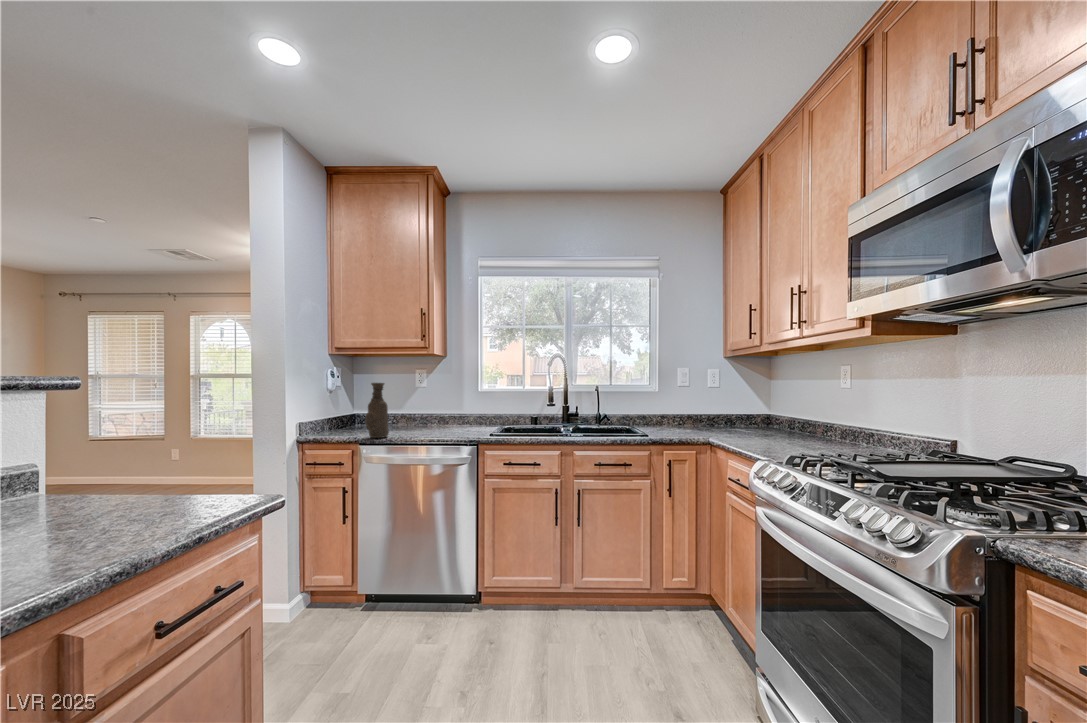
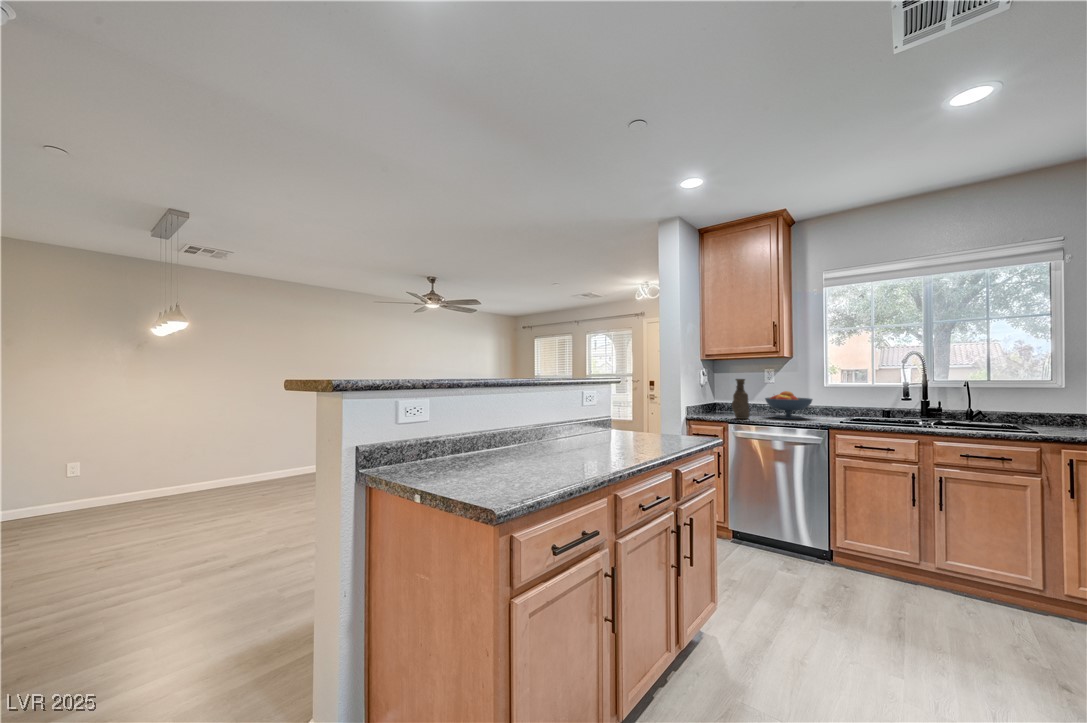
fruit bowl: none [410,398,464,434] -> present [765,391,812,419]

